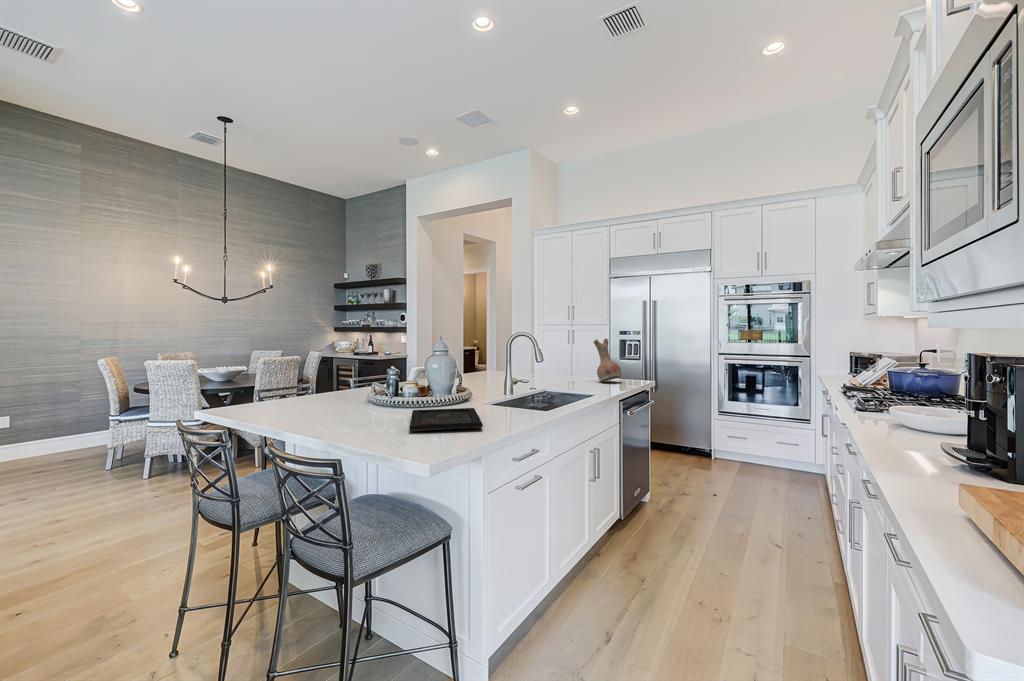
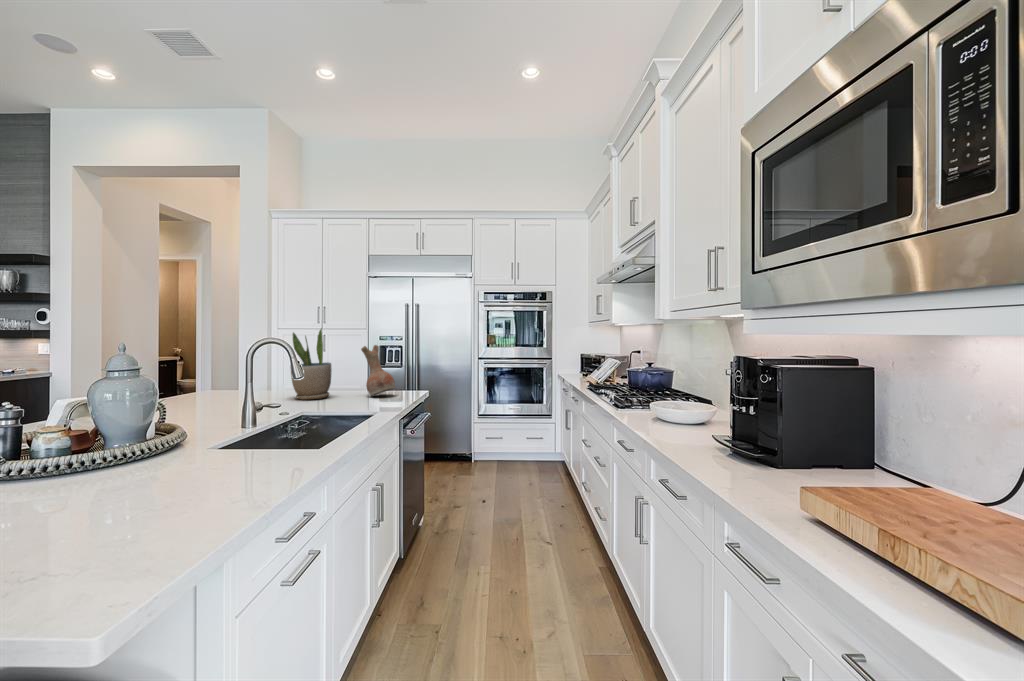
potted plant: none [540,324,570,381] -> present [290,329,332,400]
tray: present [410,408,483,431] -> none [41,464,223,546]

